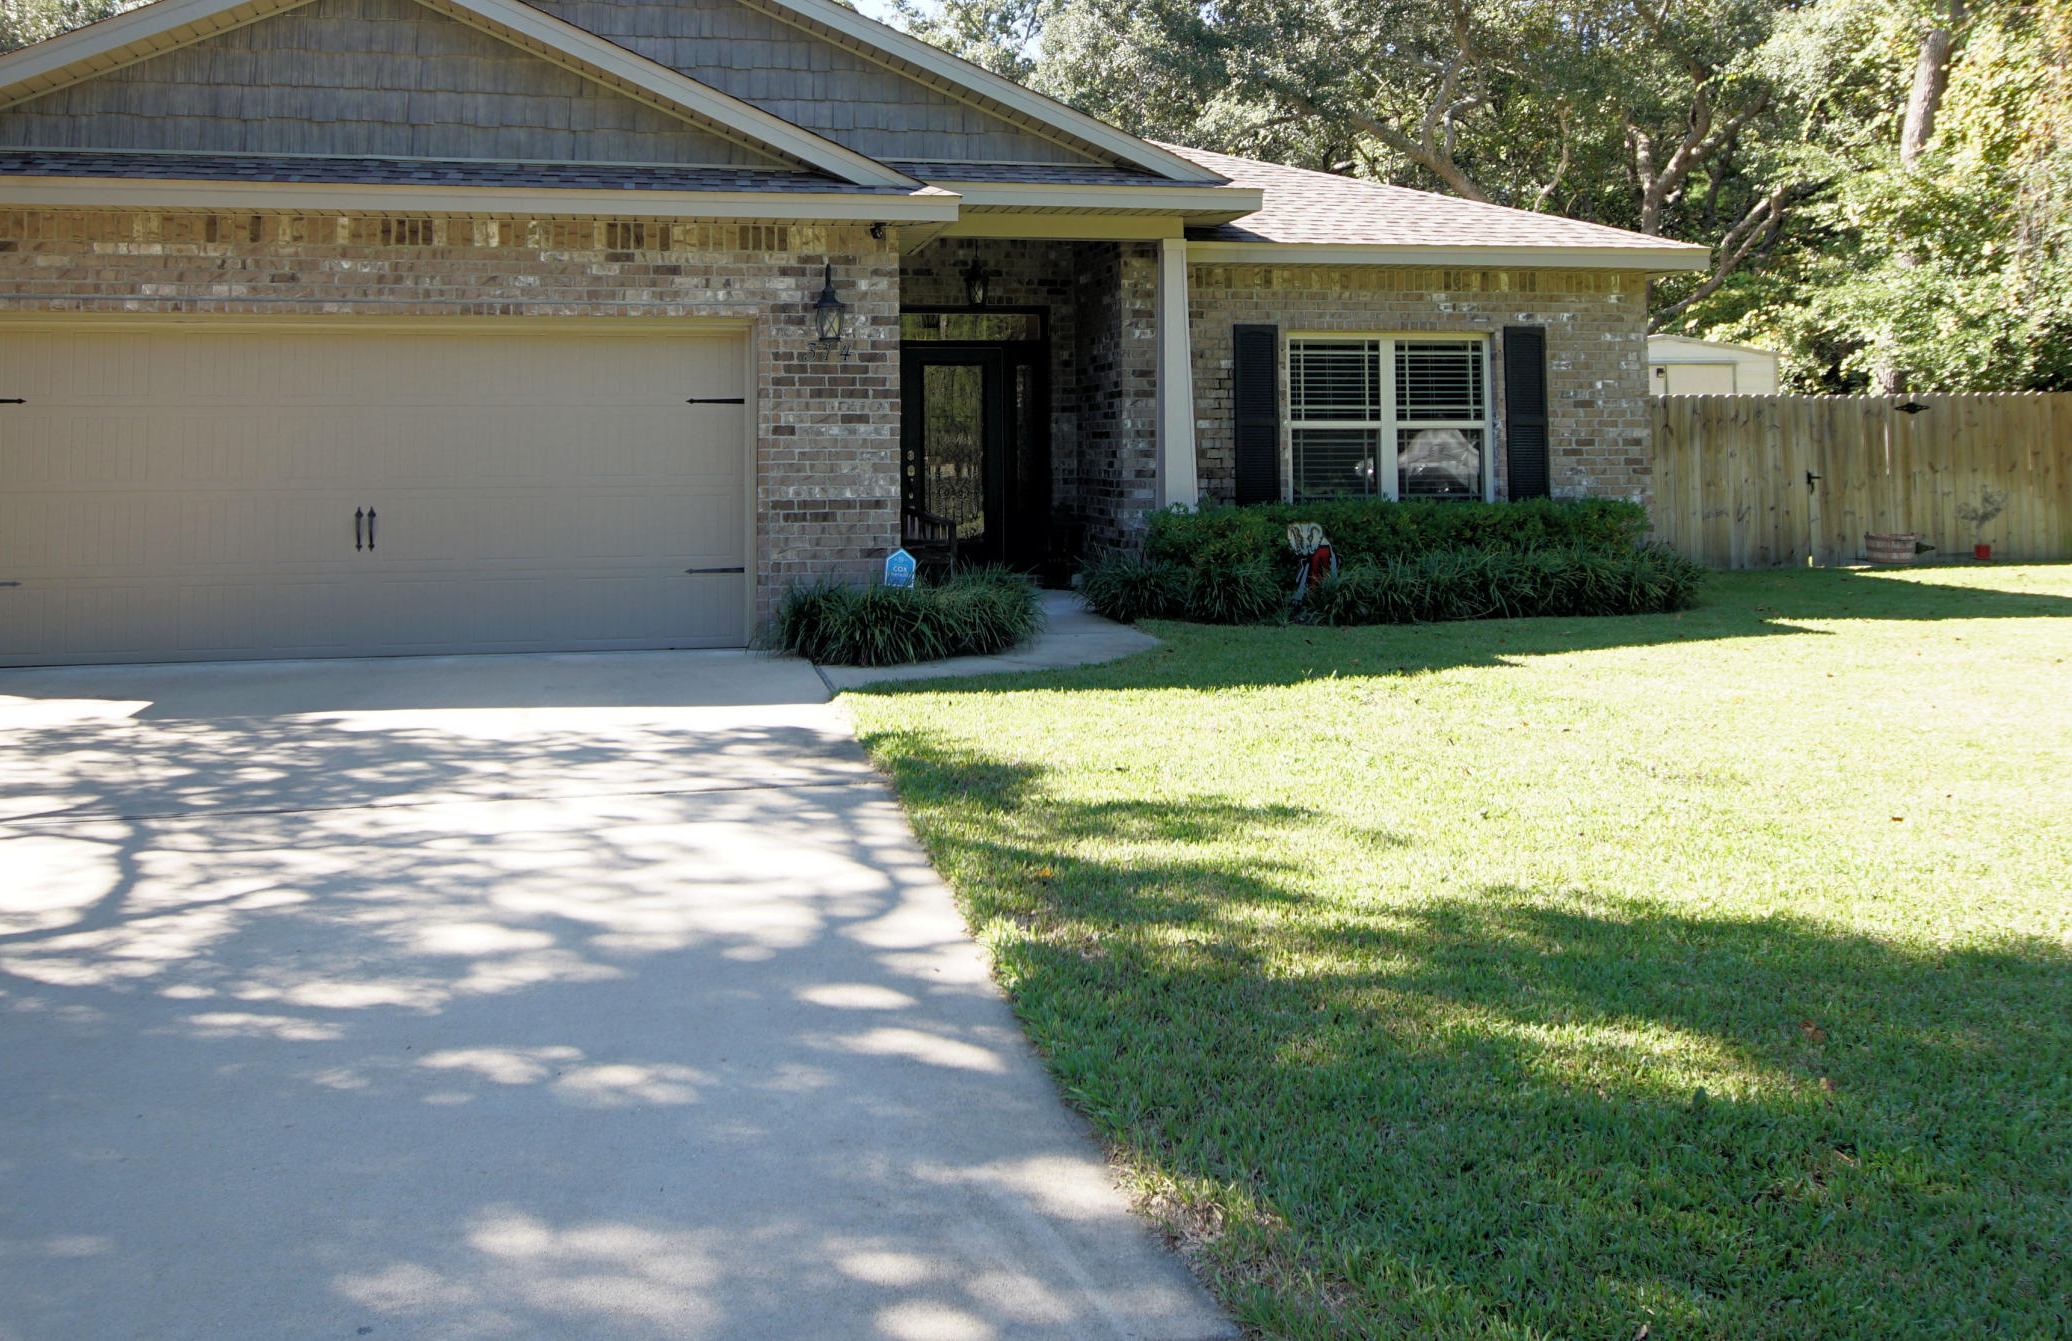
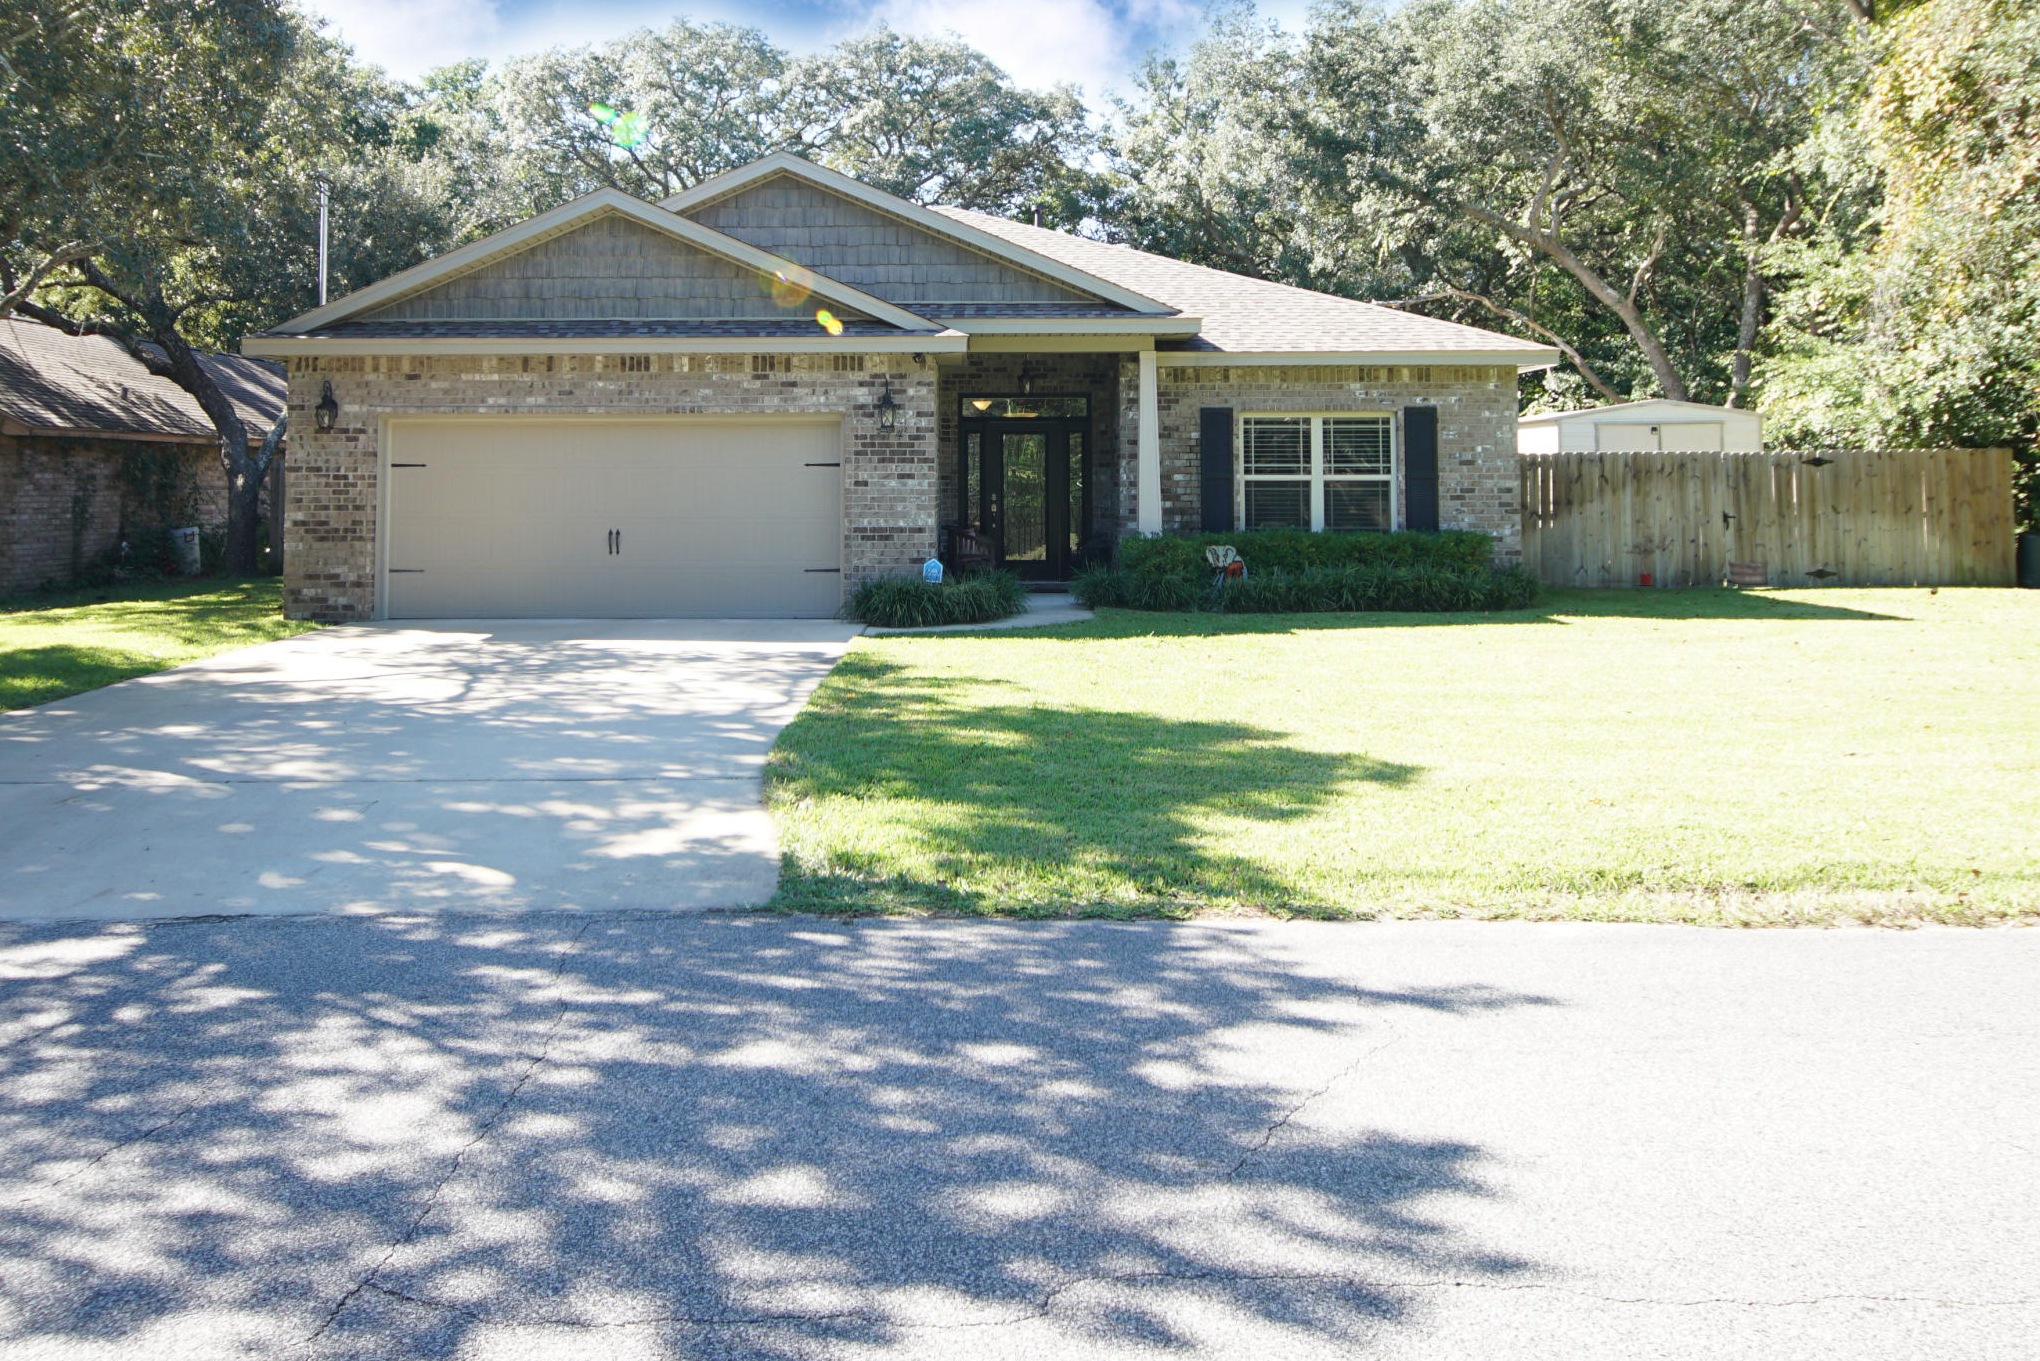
potted tree: present [1953,481,2012,560] -> present [1623,524,1670,585]

